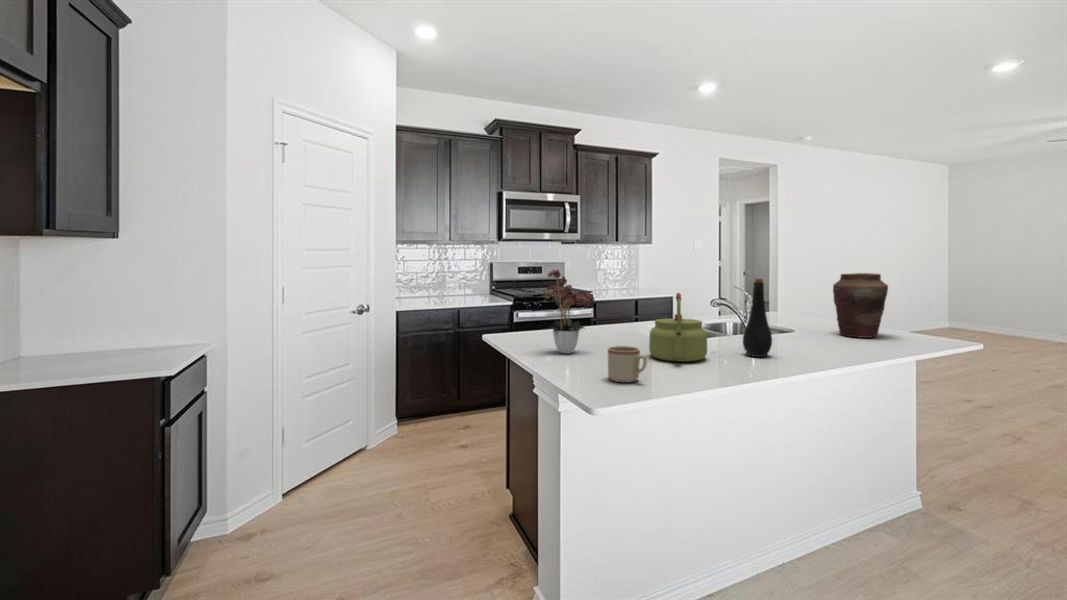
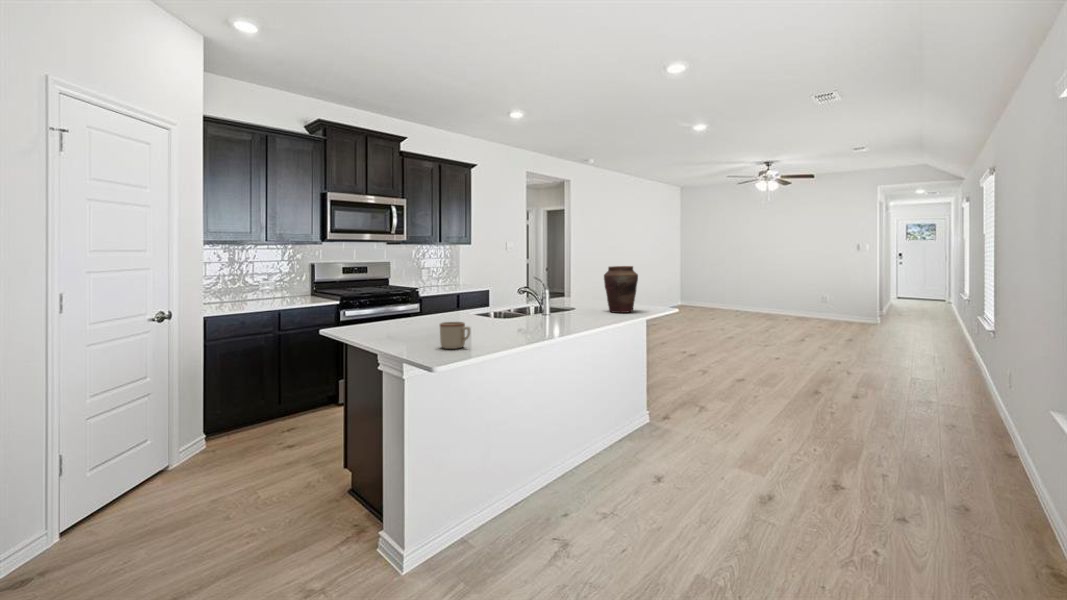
flower arrangement: present [543,270,594,353] -> none [378,260,429,334]
bottle: present [743,279,772,357] -> none [541,269,561,328]
kettle: present [649,293,707,362] -> none [471,281,515,334]

